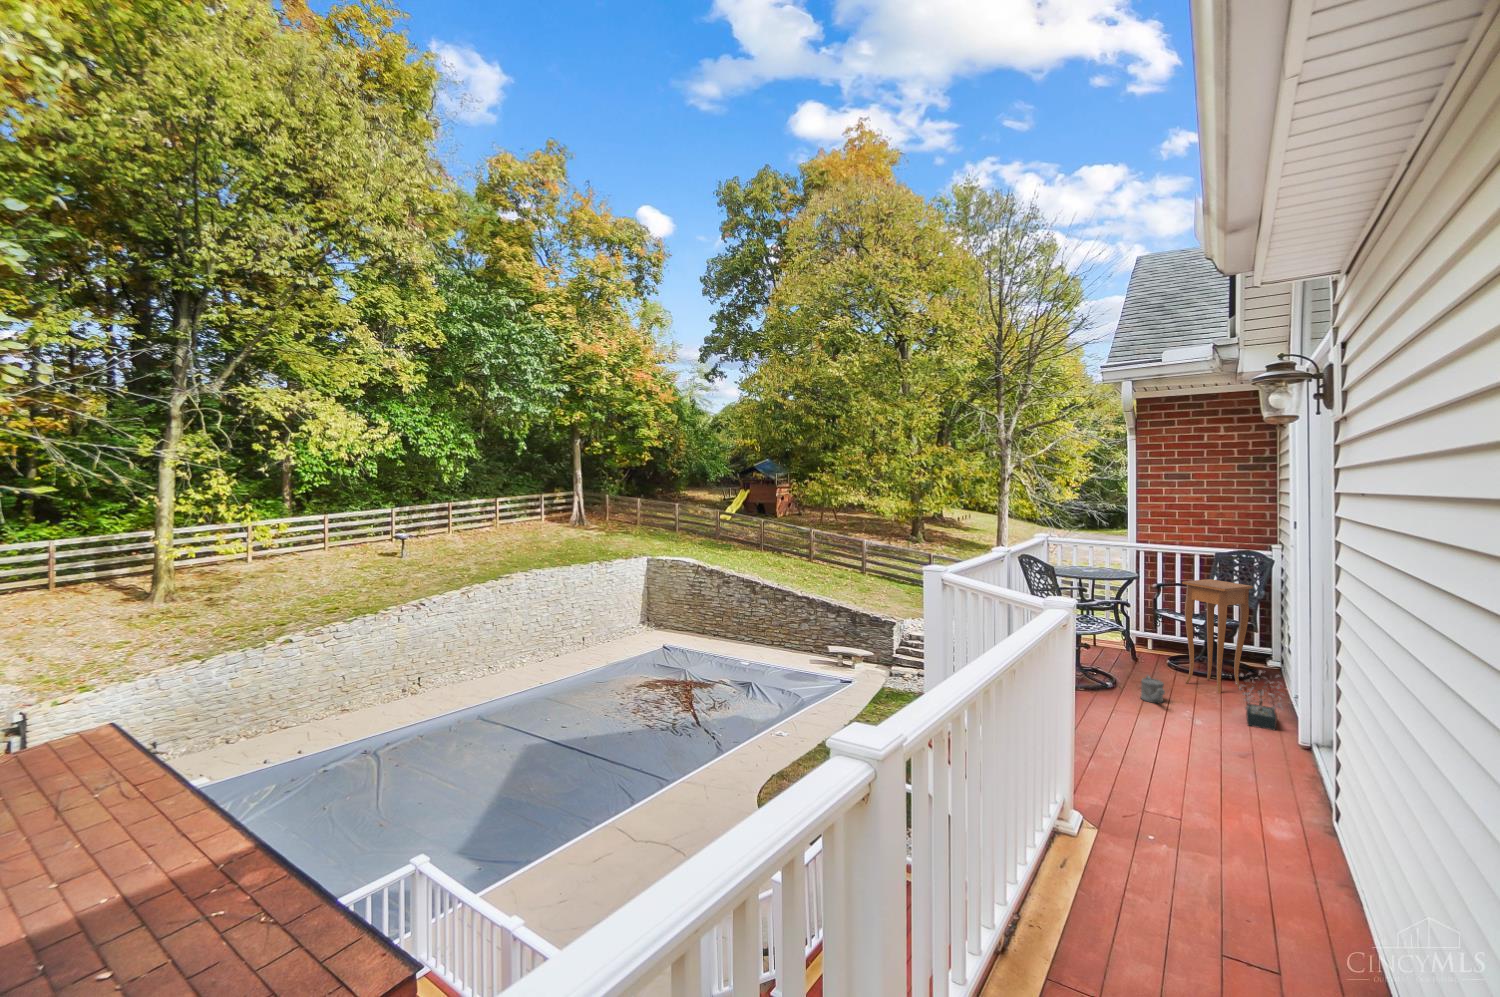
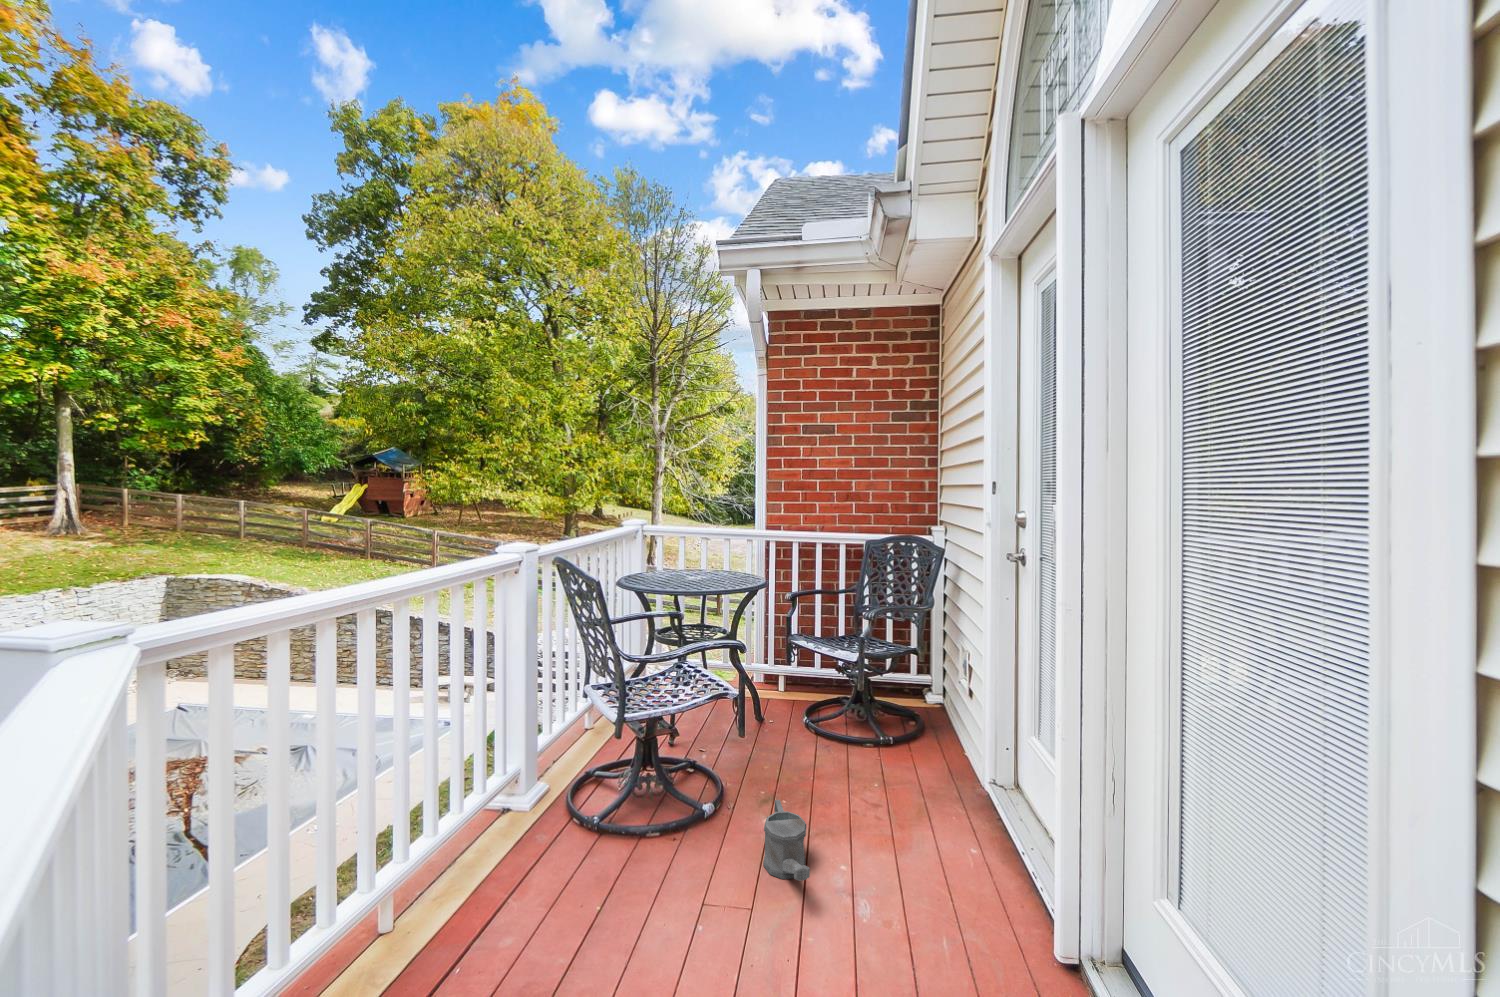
side table: present [1182,579,1253,694] -> none [832,585,931,798]
decorative plant: present [1236,671,1284,731] -> none [932,779,1041,942]

